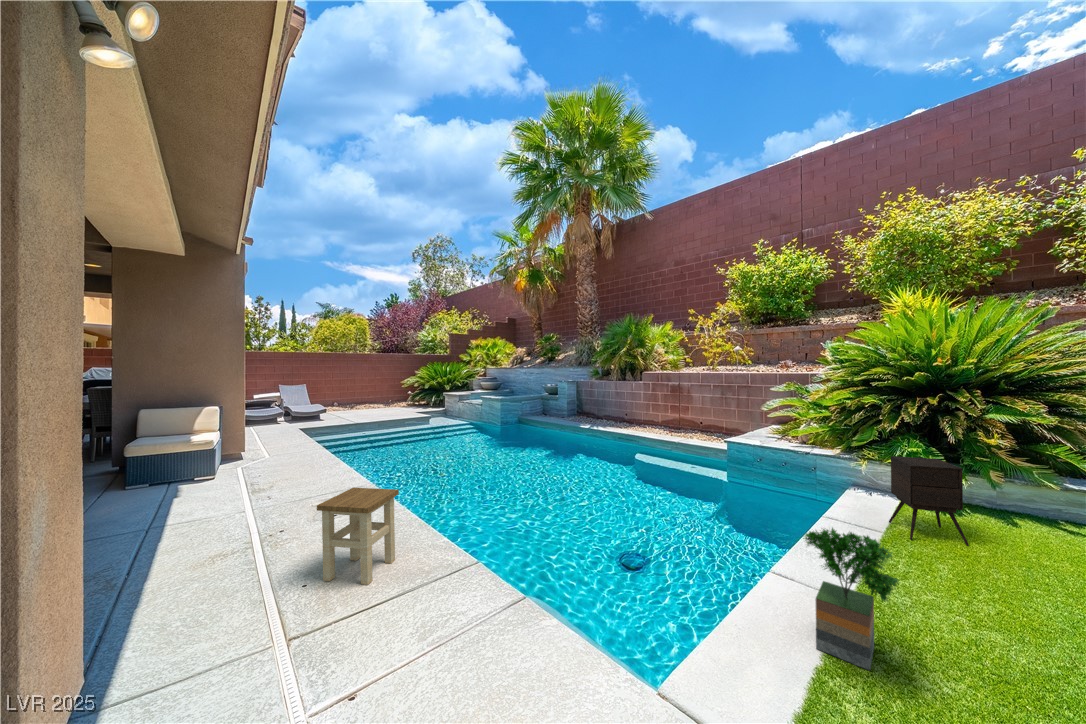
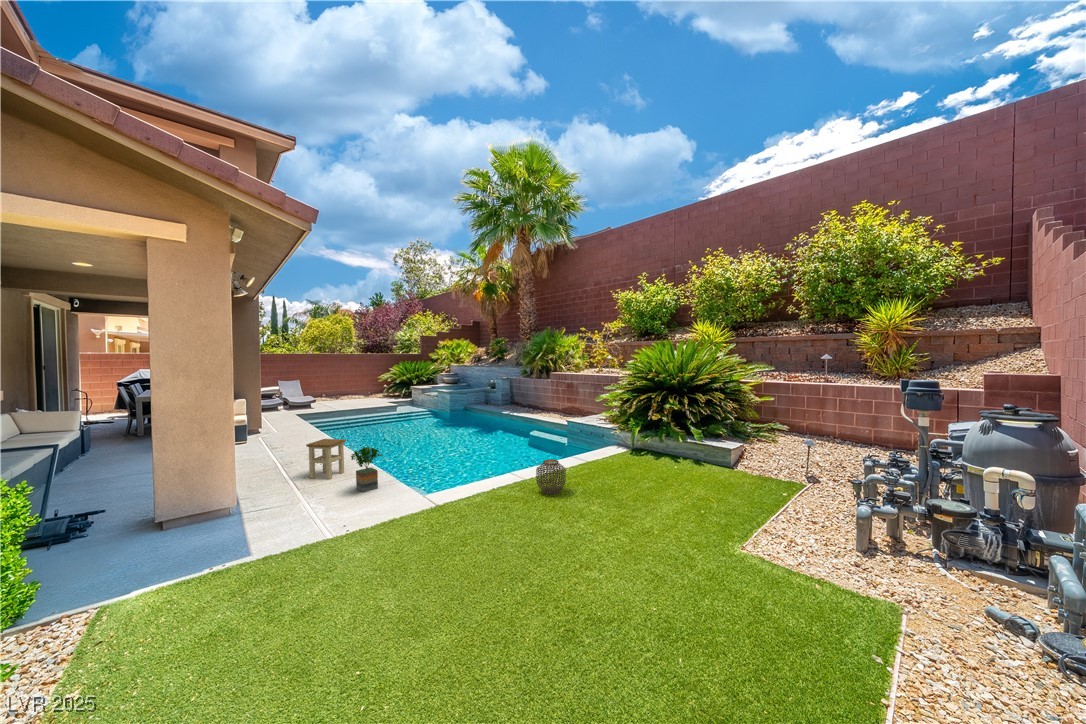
side table: present [889,456,969,546] -> none [595,425,621,467]
potted tree: present [803,528,899,670] -> present [351,447,382,492]
woven basket: none [924,560,1044,670] -> present [536,459,566,495]

